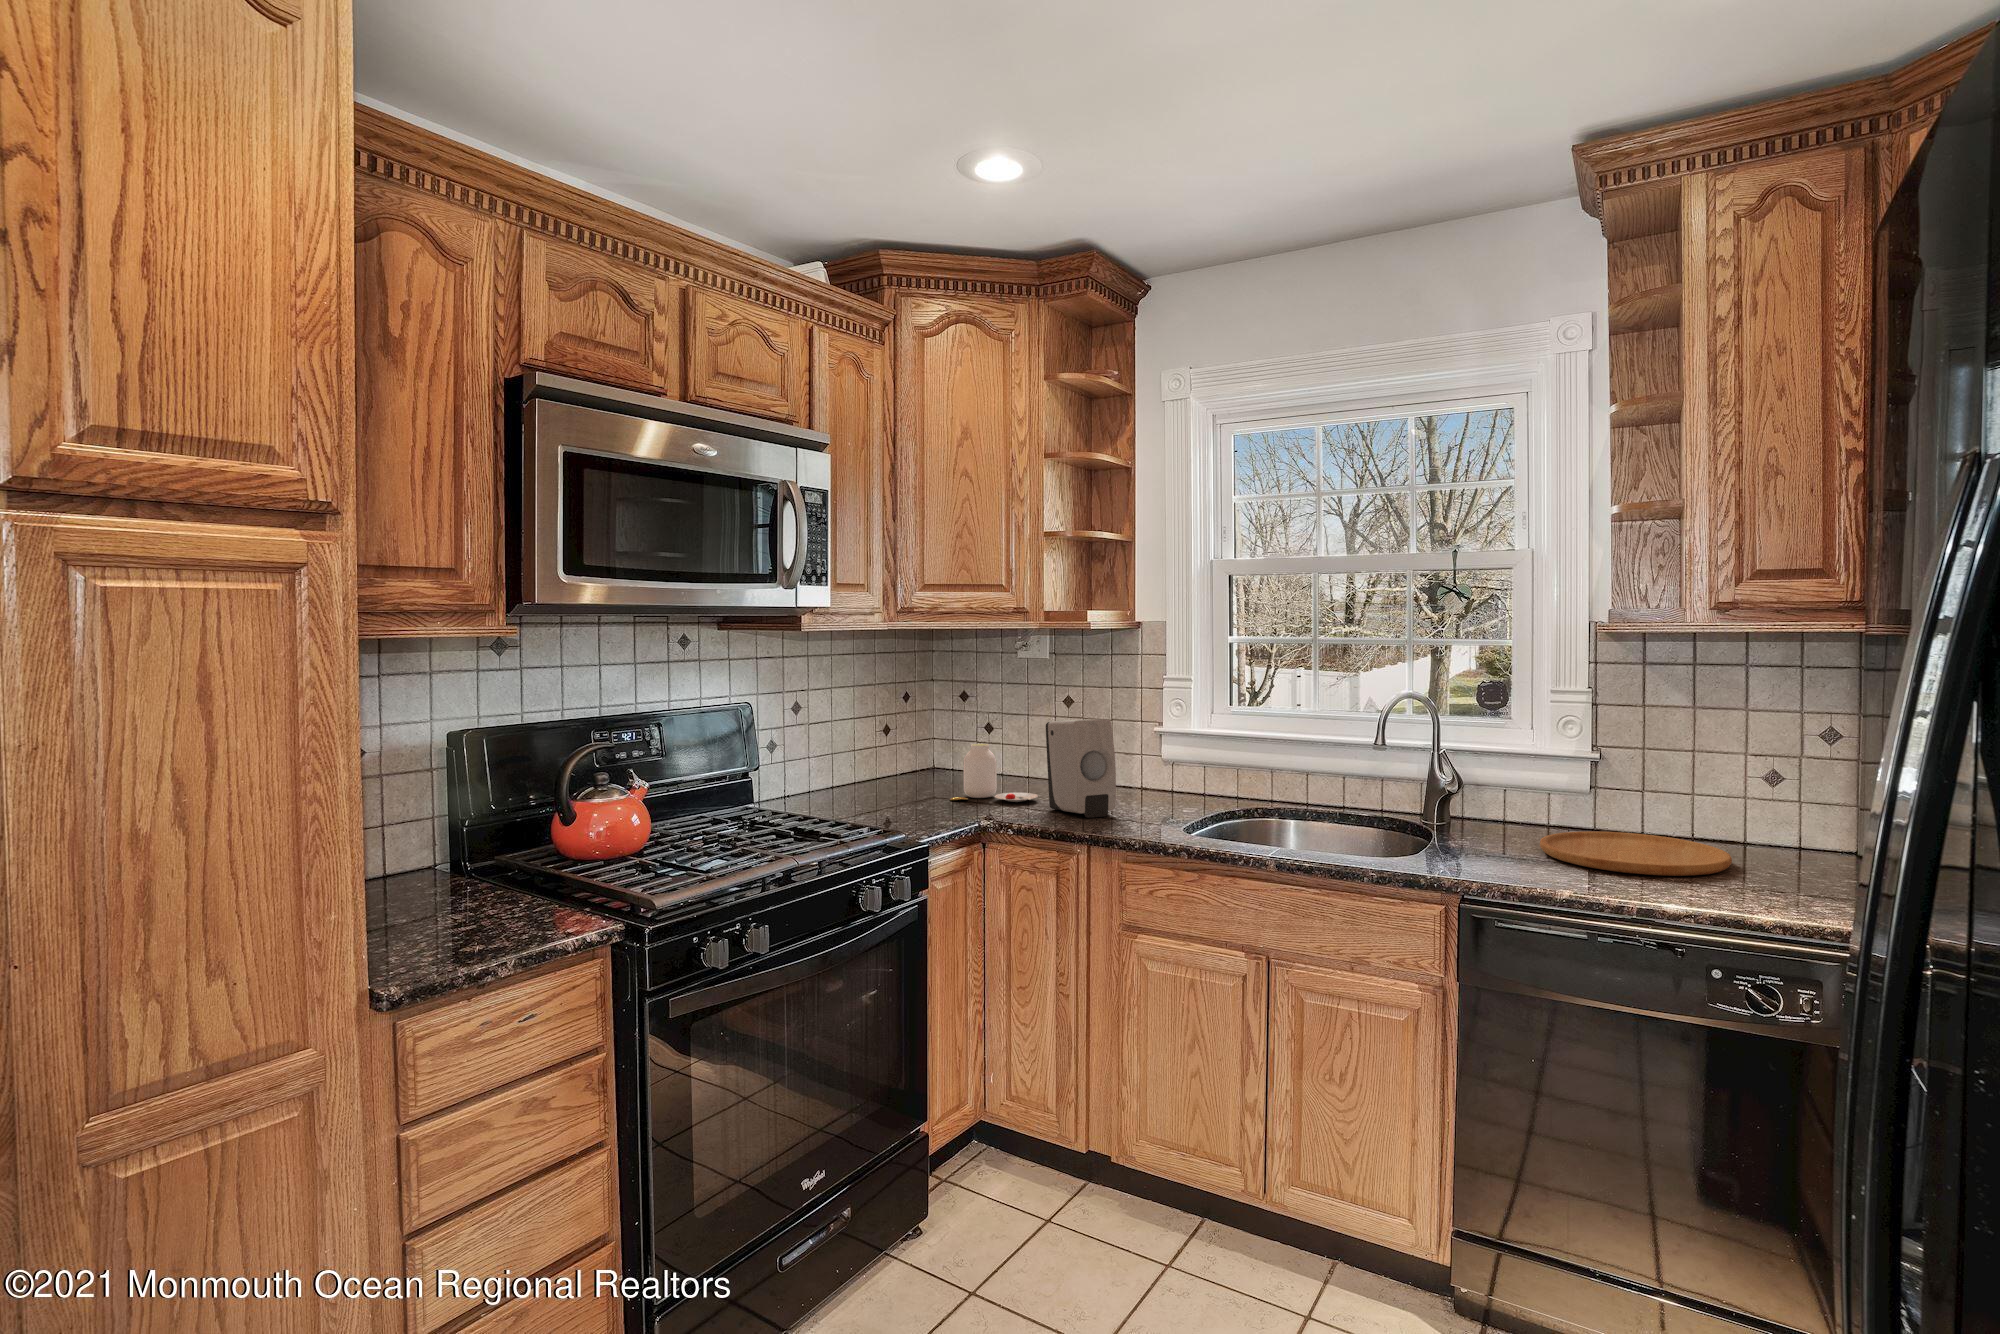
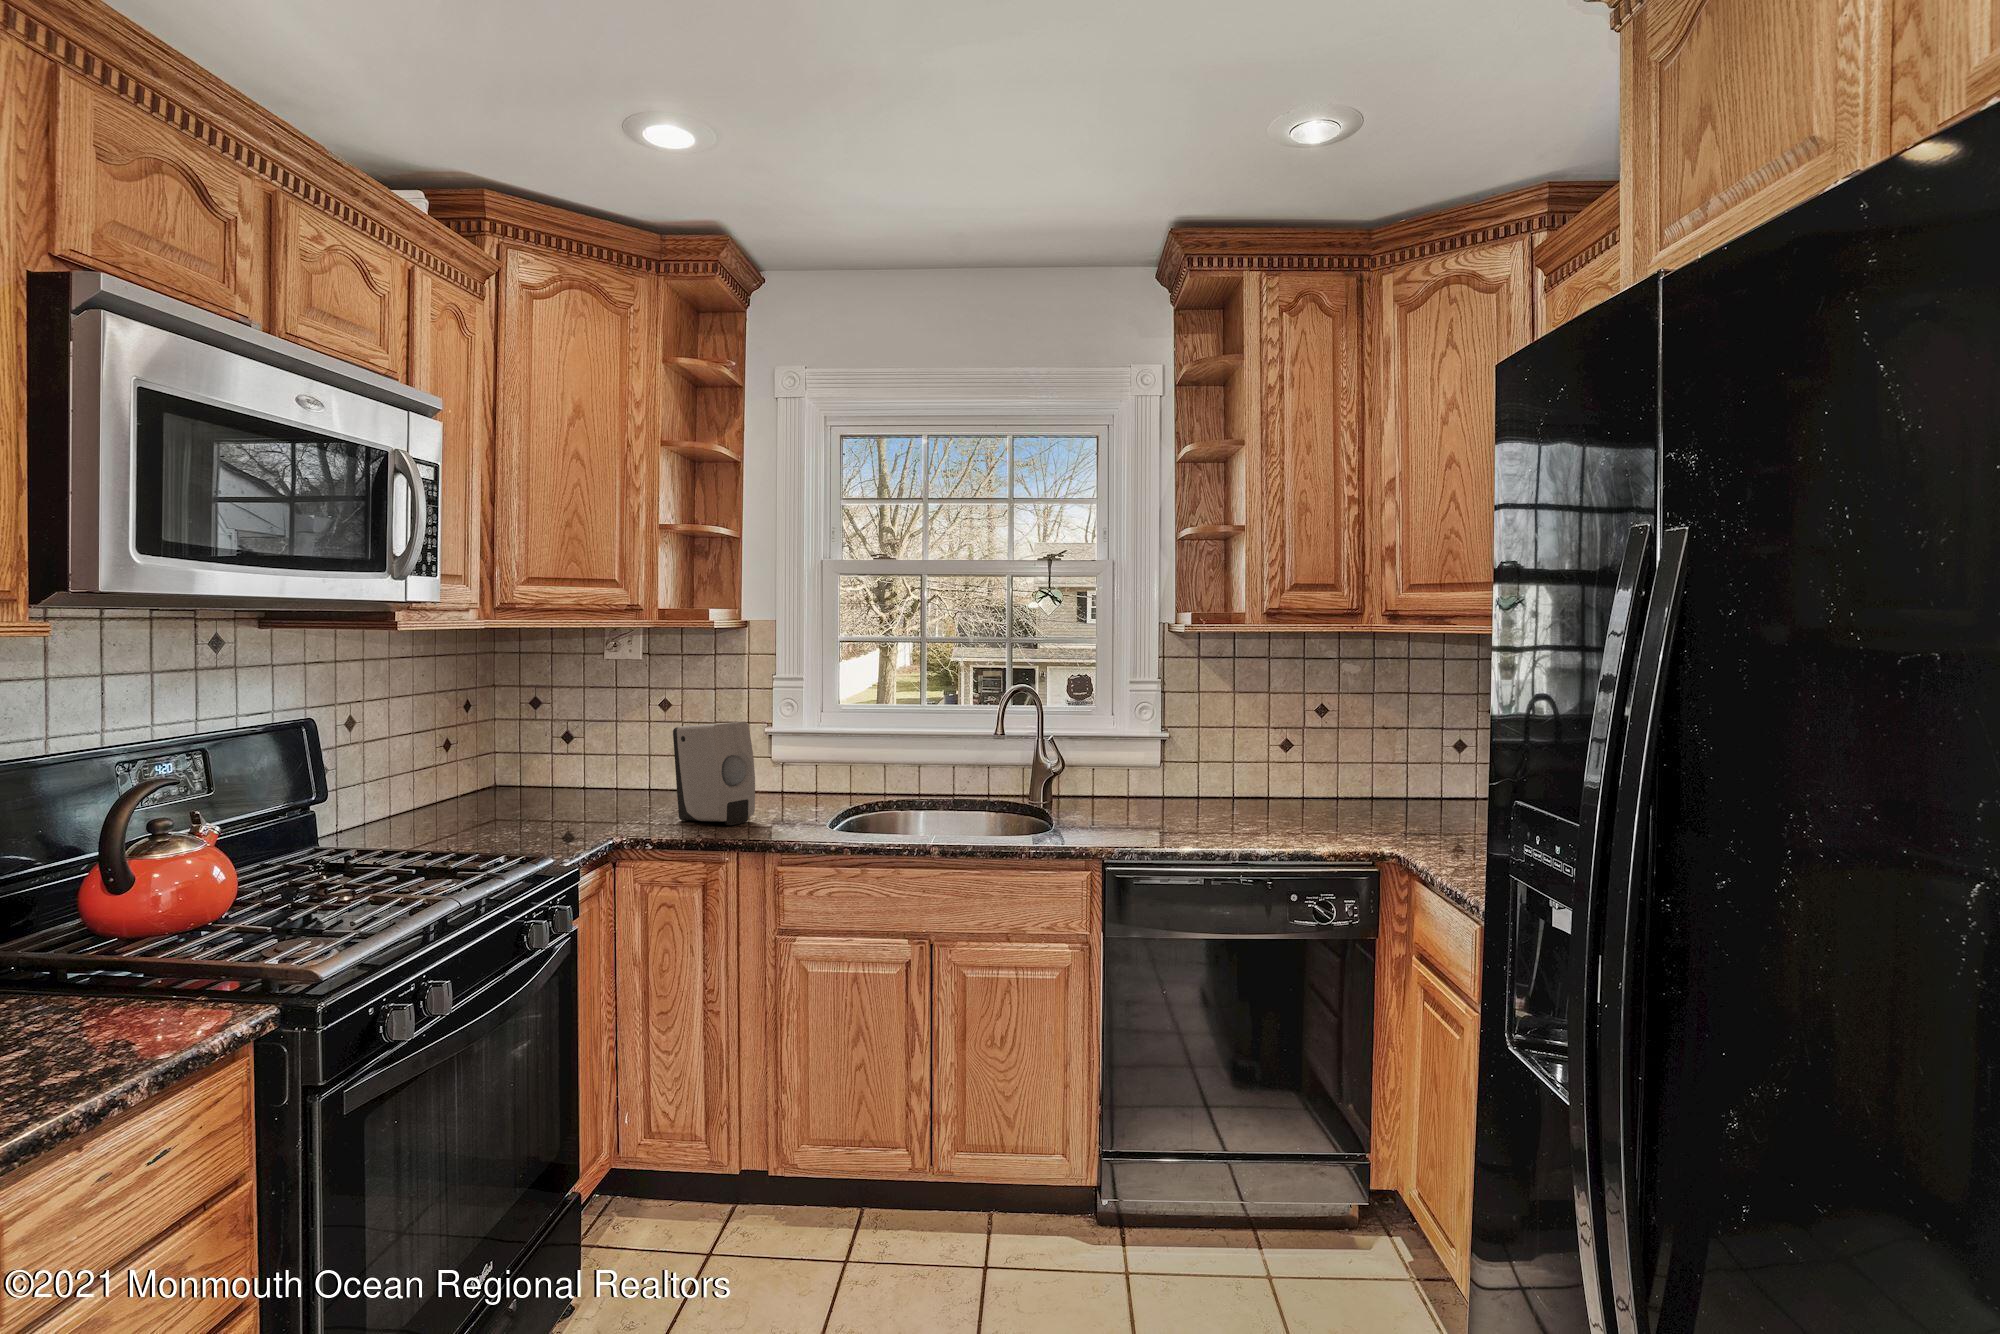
jar: present [950,744,1038,802] -> none [553,755,657,820]
cutting board: present [1540,831,1732,876] -> none [1138,800,1275,830]

